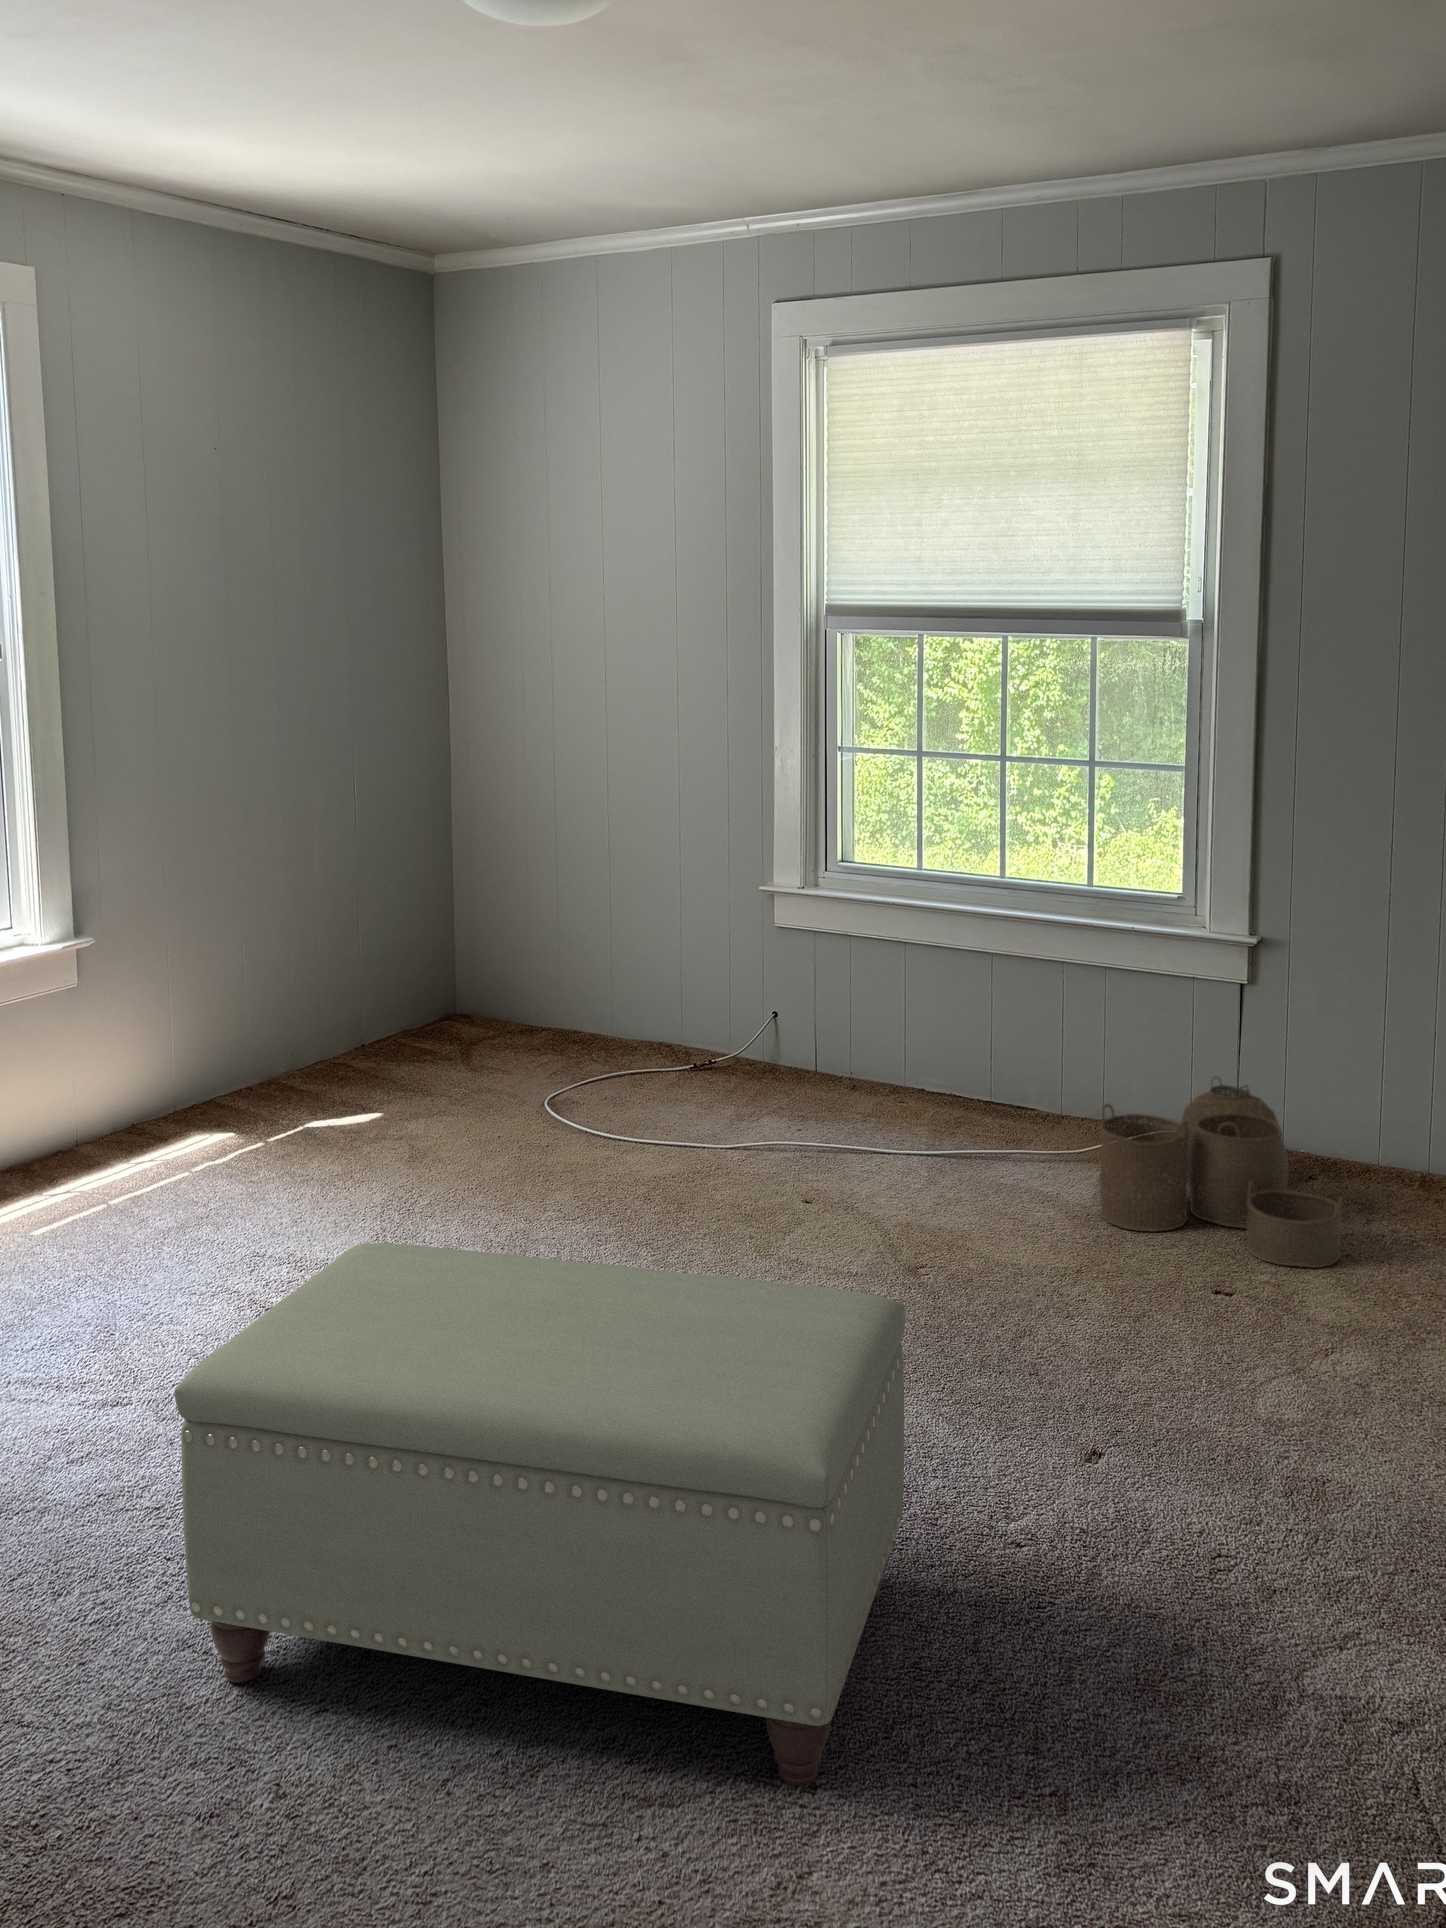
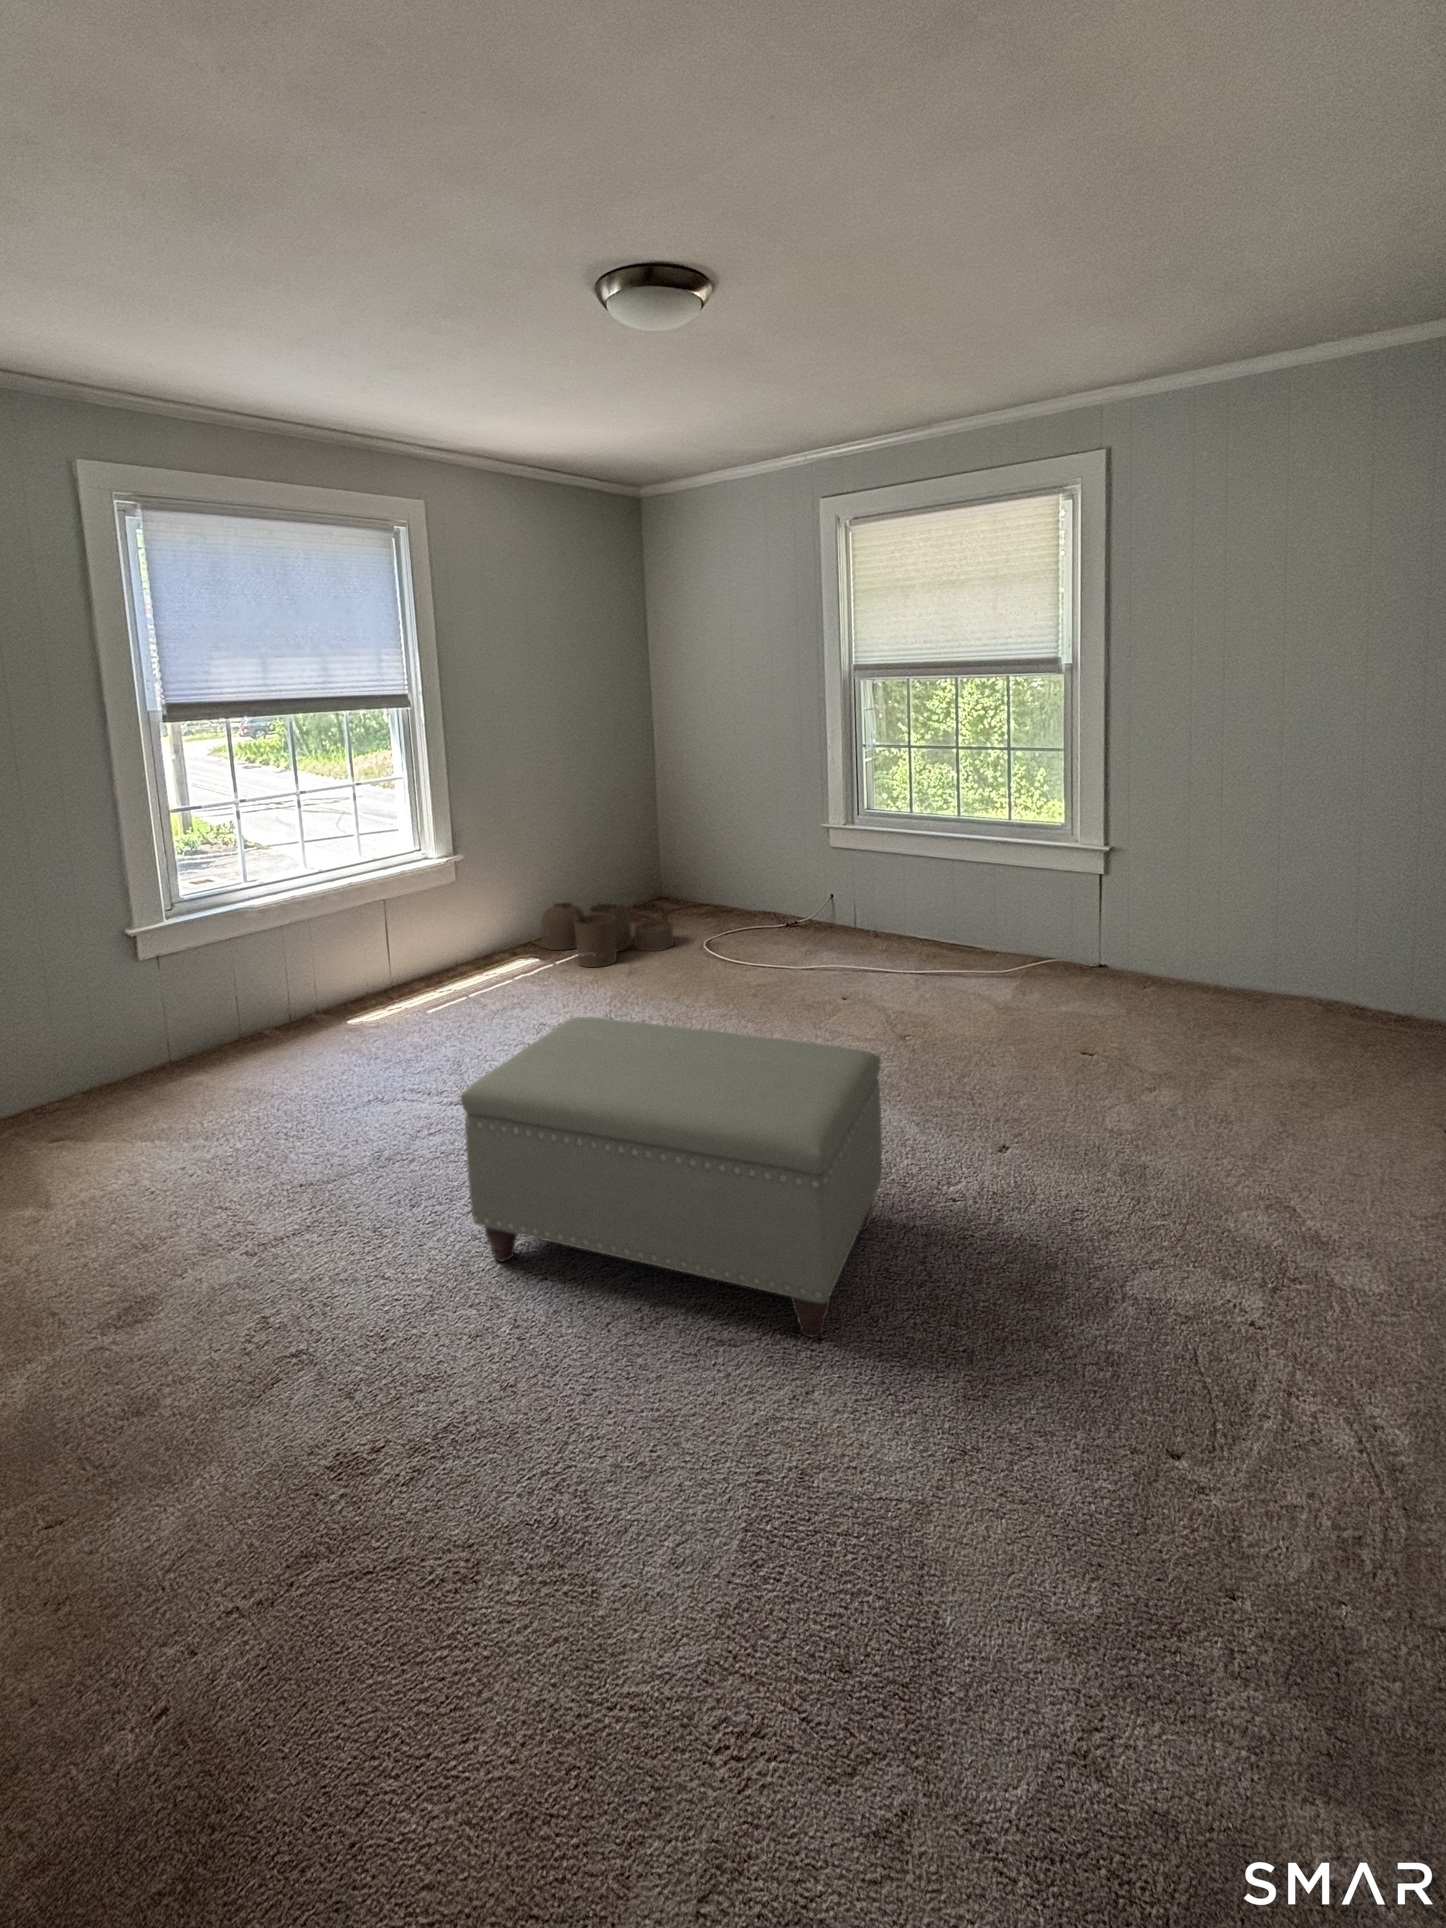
woven basket: present [1100,1084,1342,1268] -> present [541,899,674,967]

